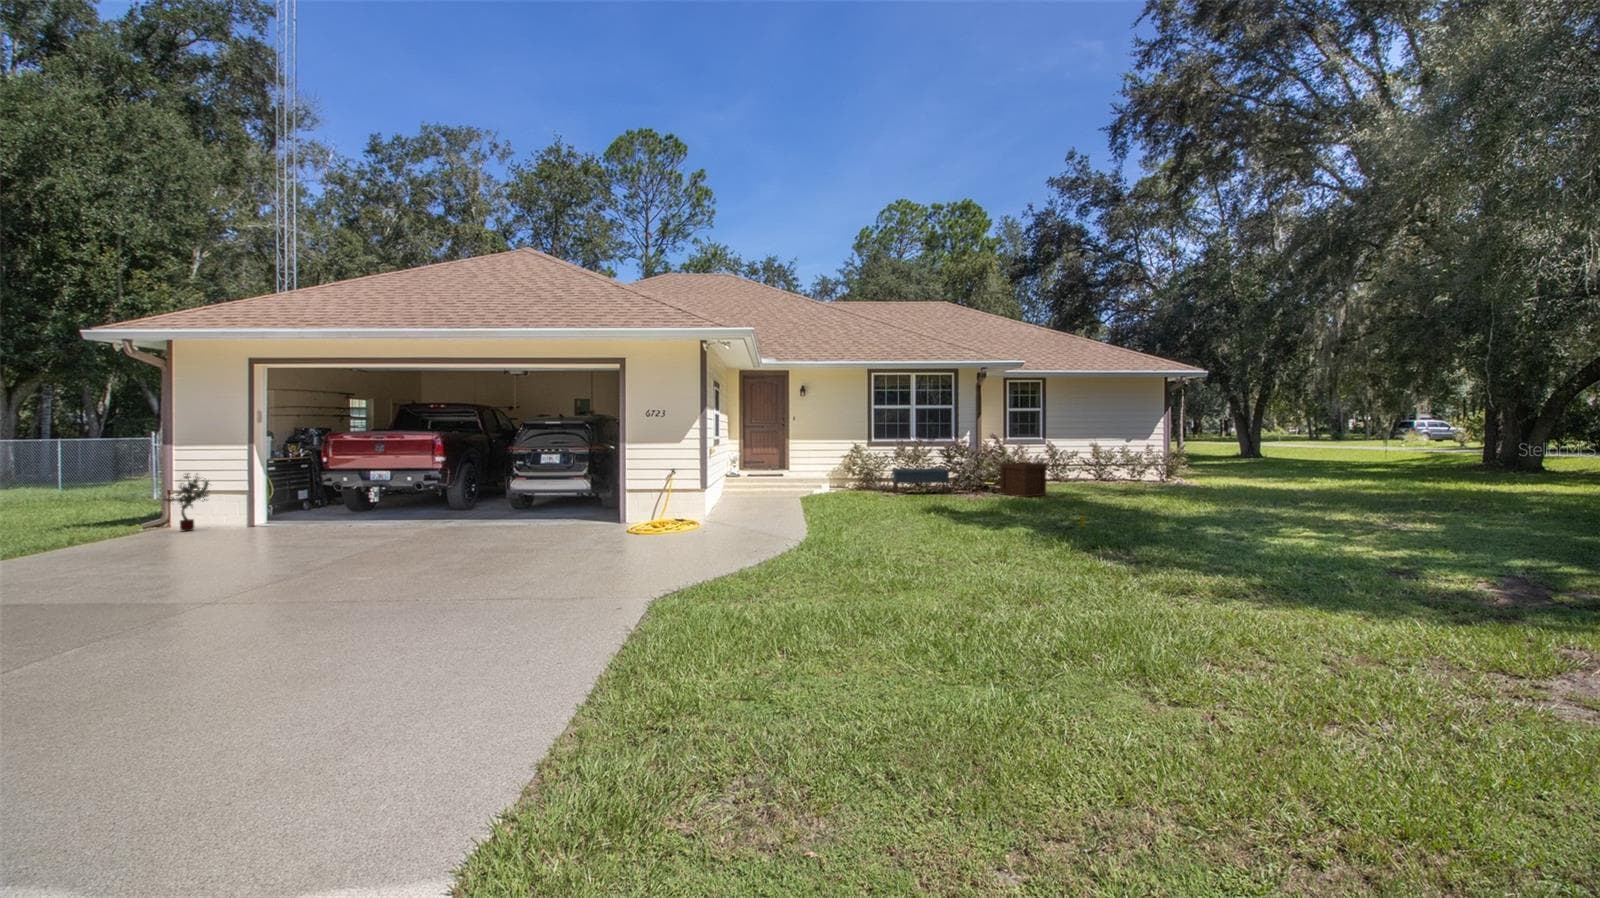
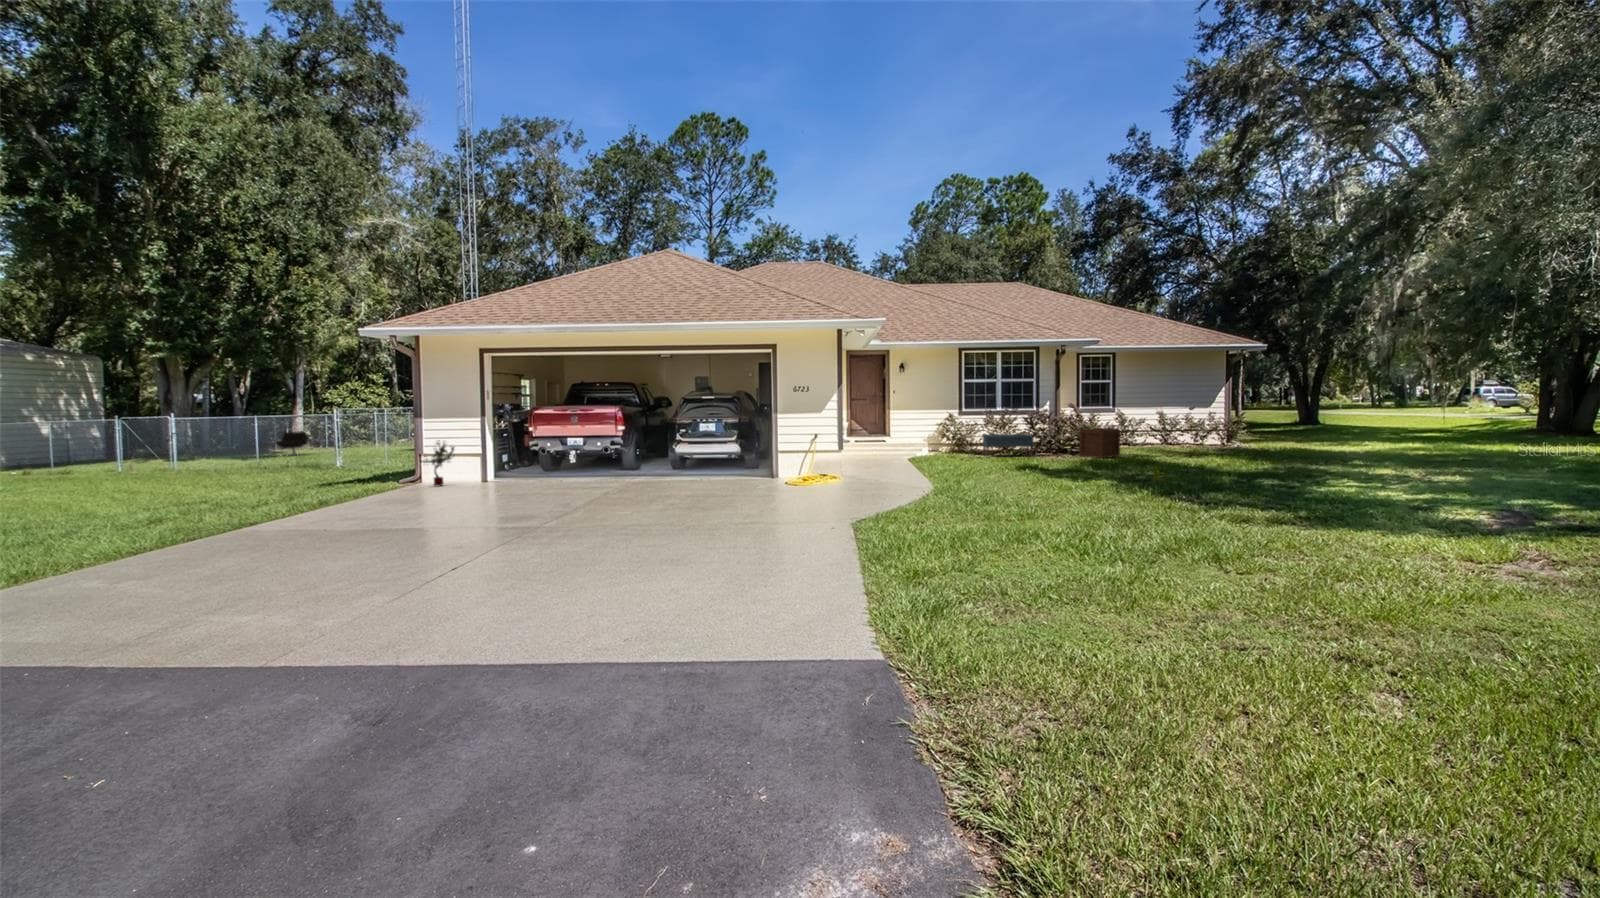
lounge chair: none [74,458,122,487] -> present [276,431,309,455]

